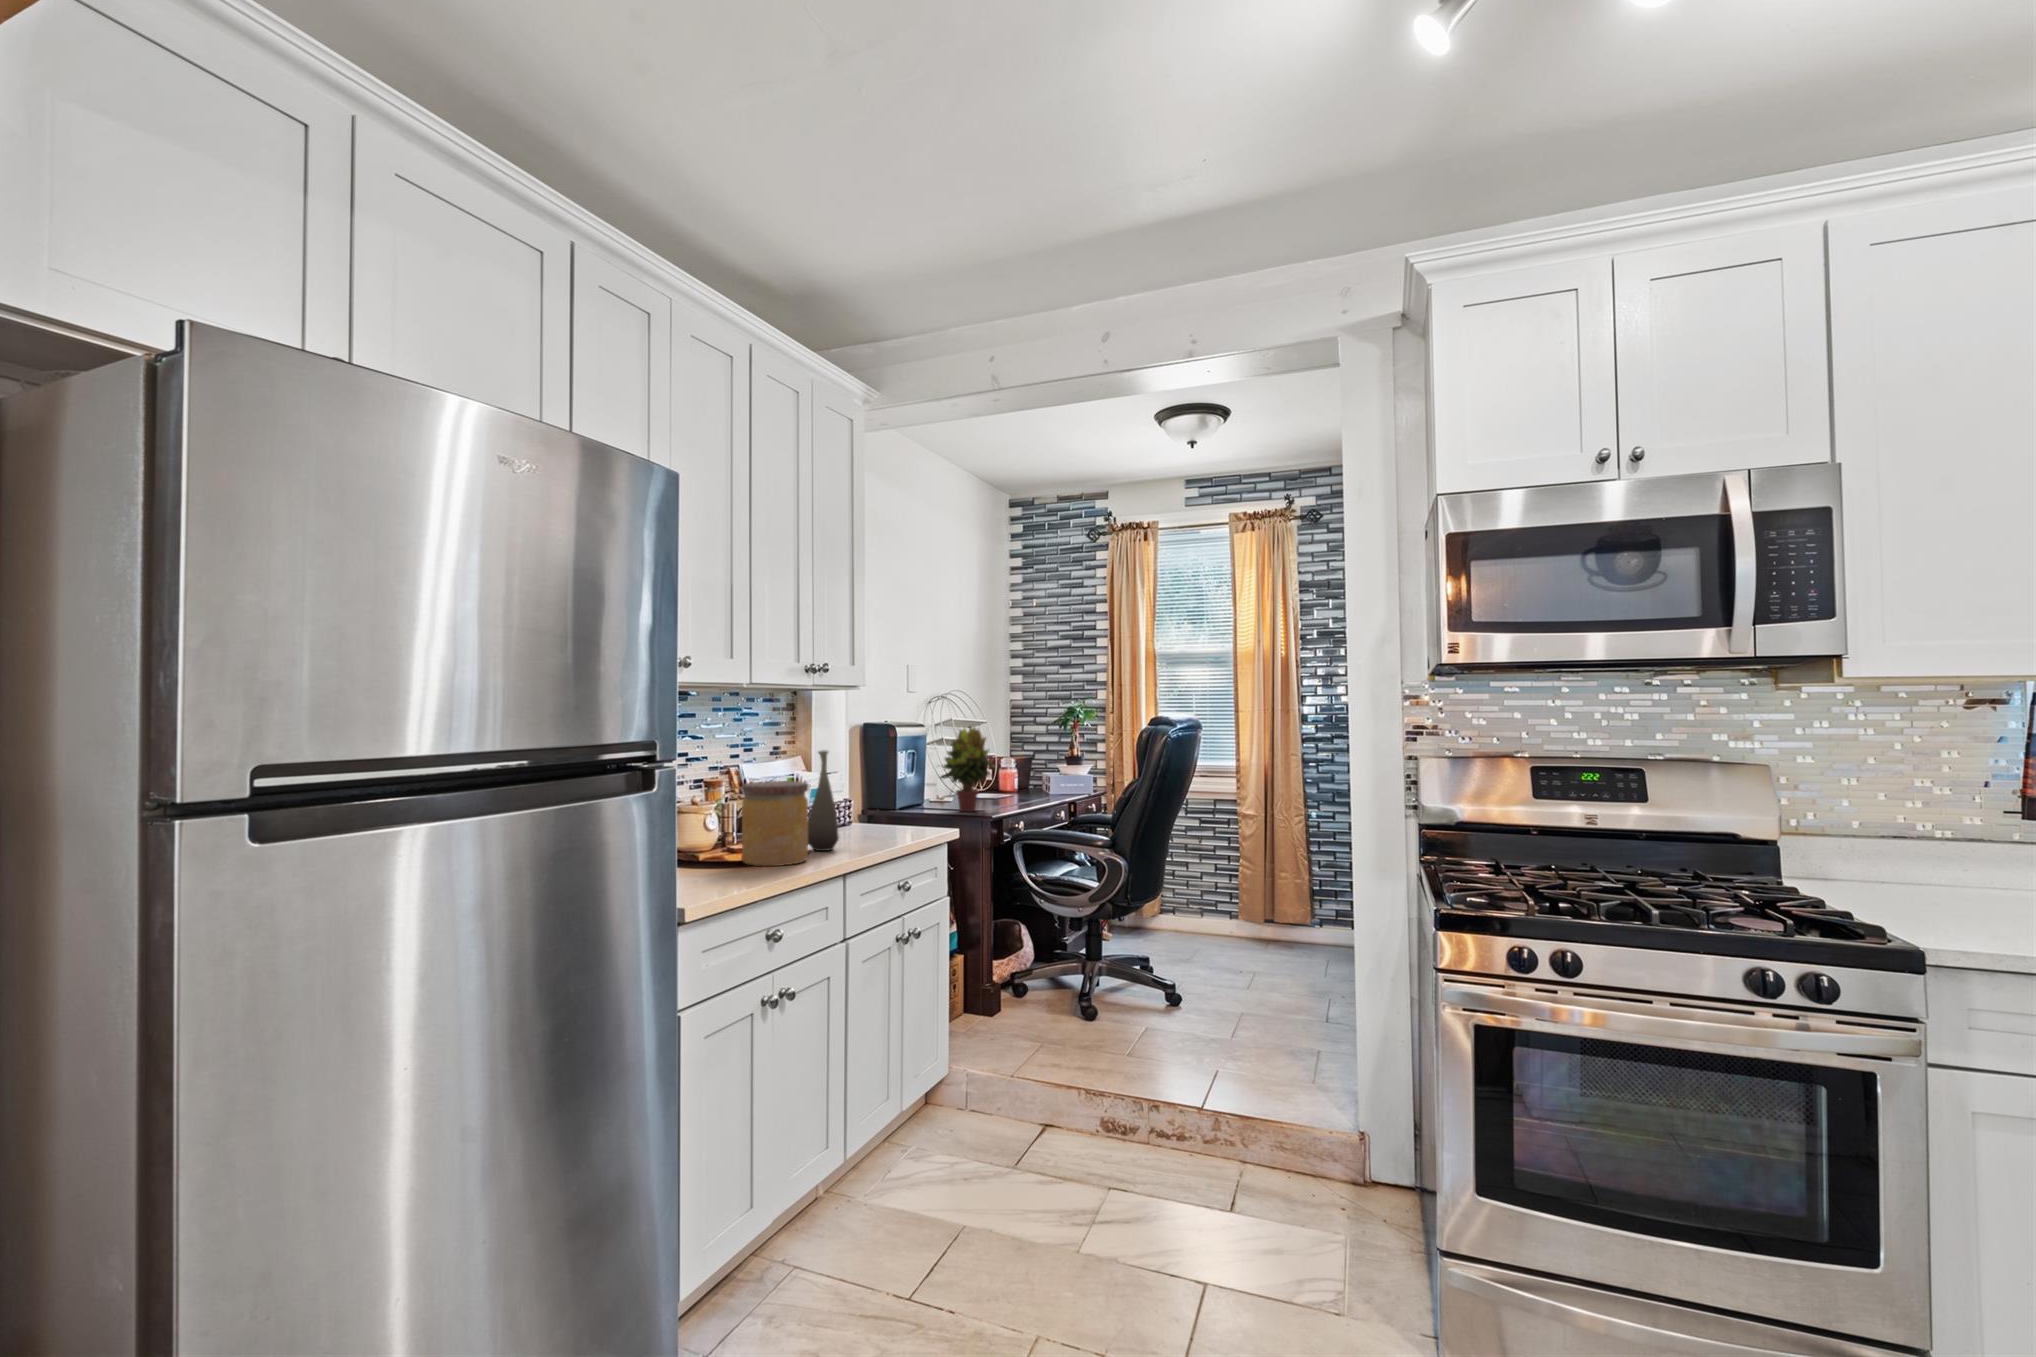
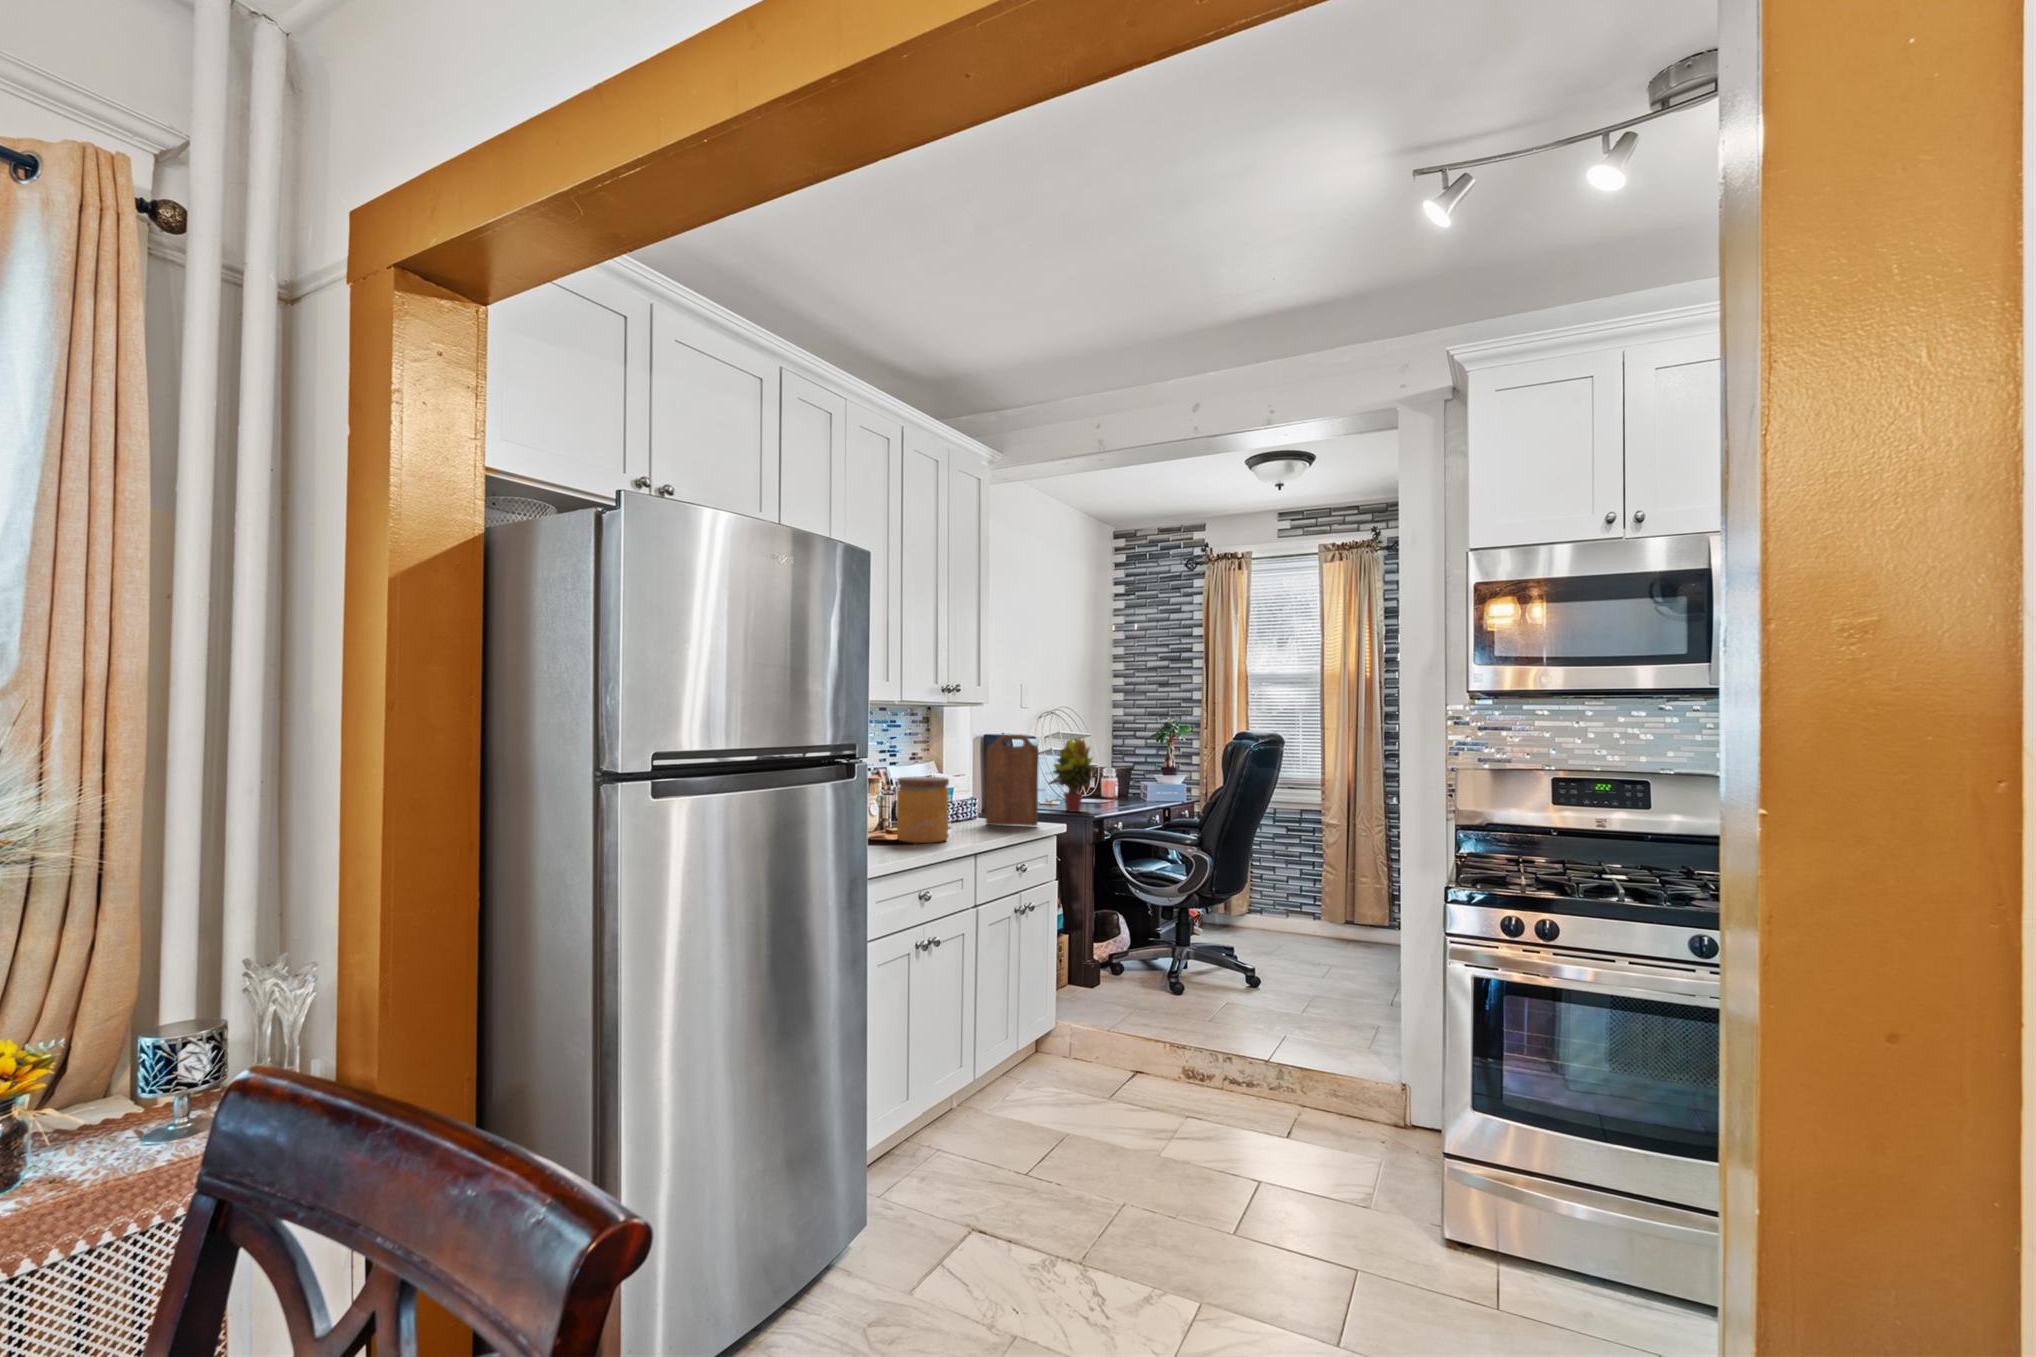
cutting board: none [862,726,924,834] -> present [986,735,1039,826]
bottle: present [808,751,839,851] -> none [944,753,970,835]

